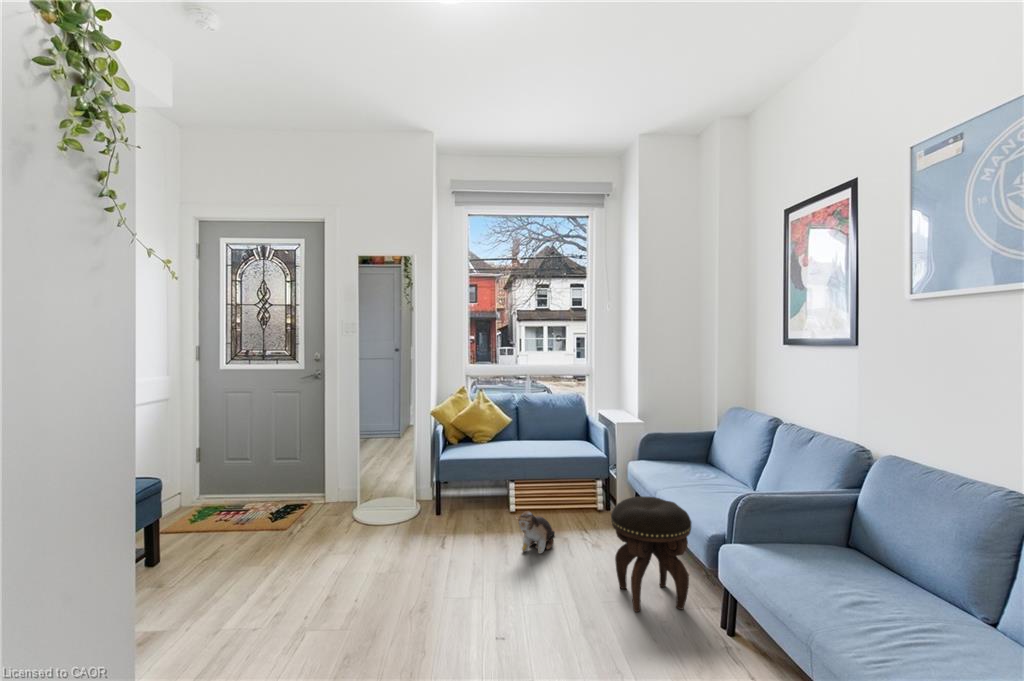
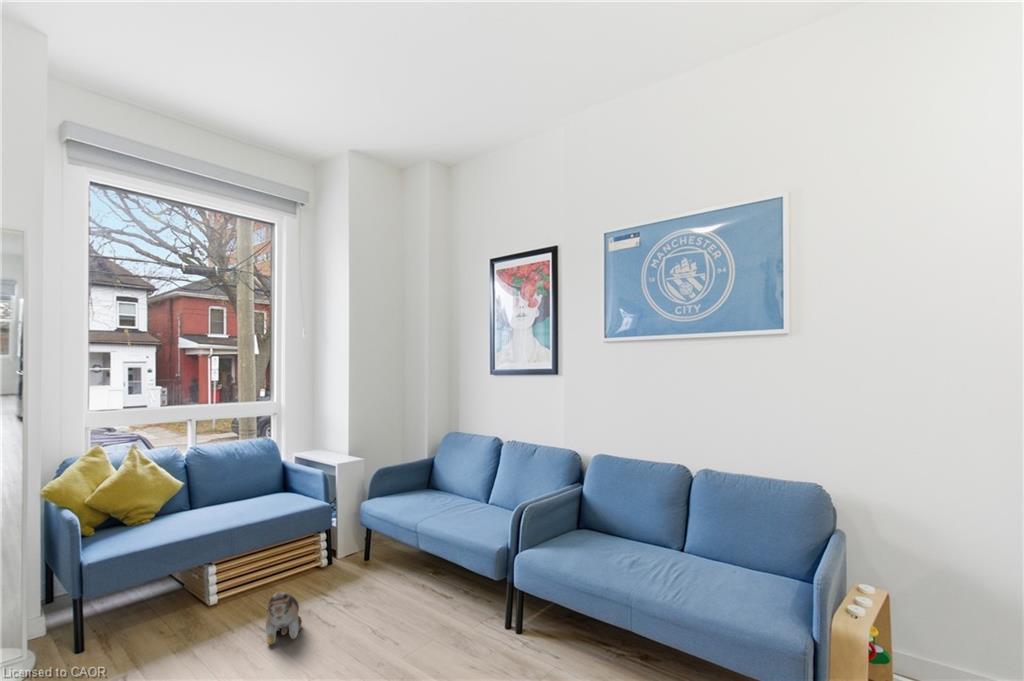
footstool: present [611,497,691,612] -> none [402,530,480,653]

